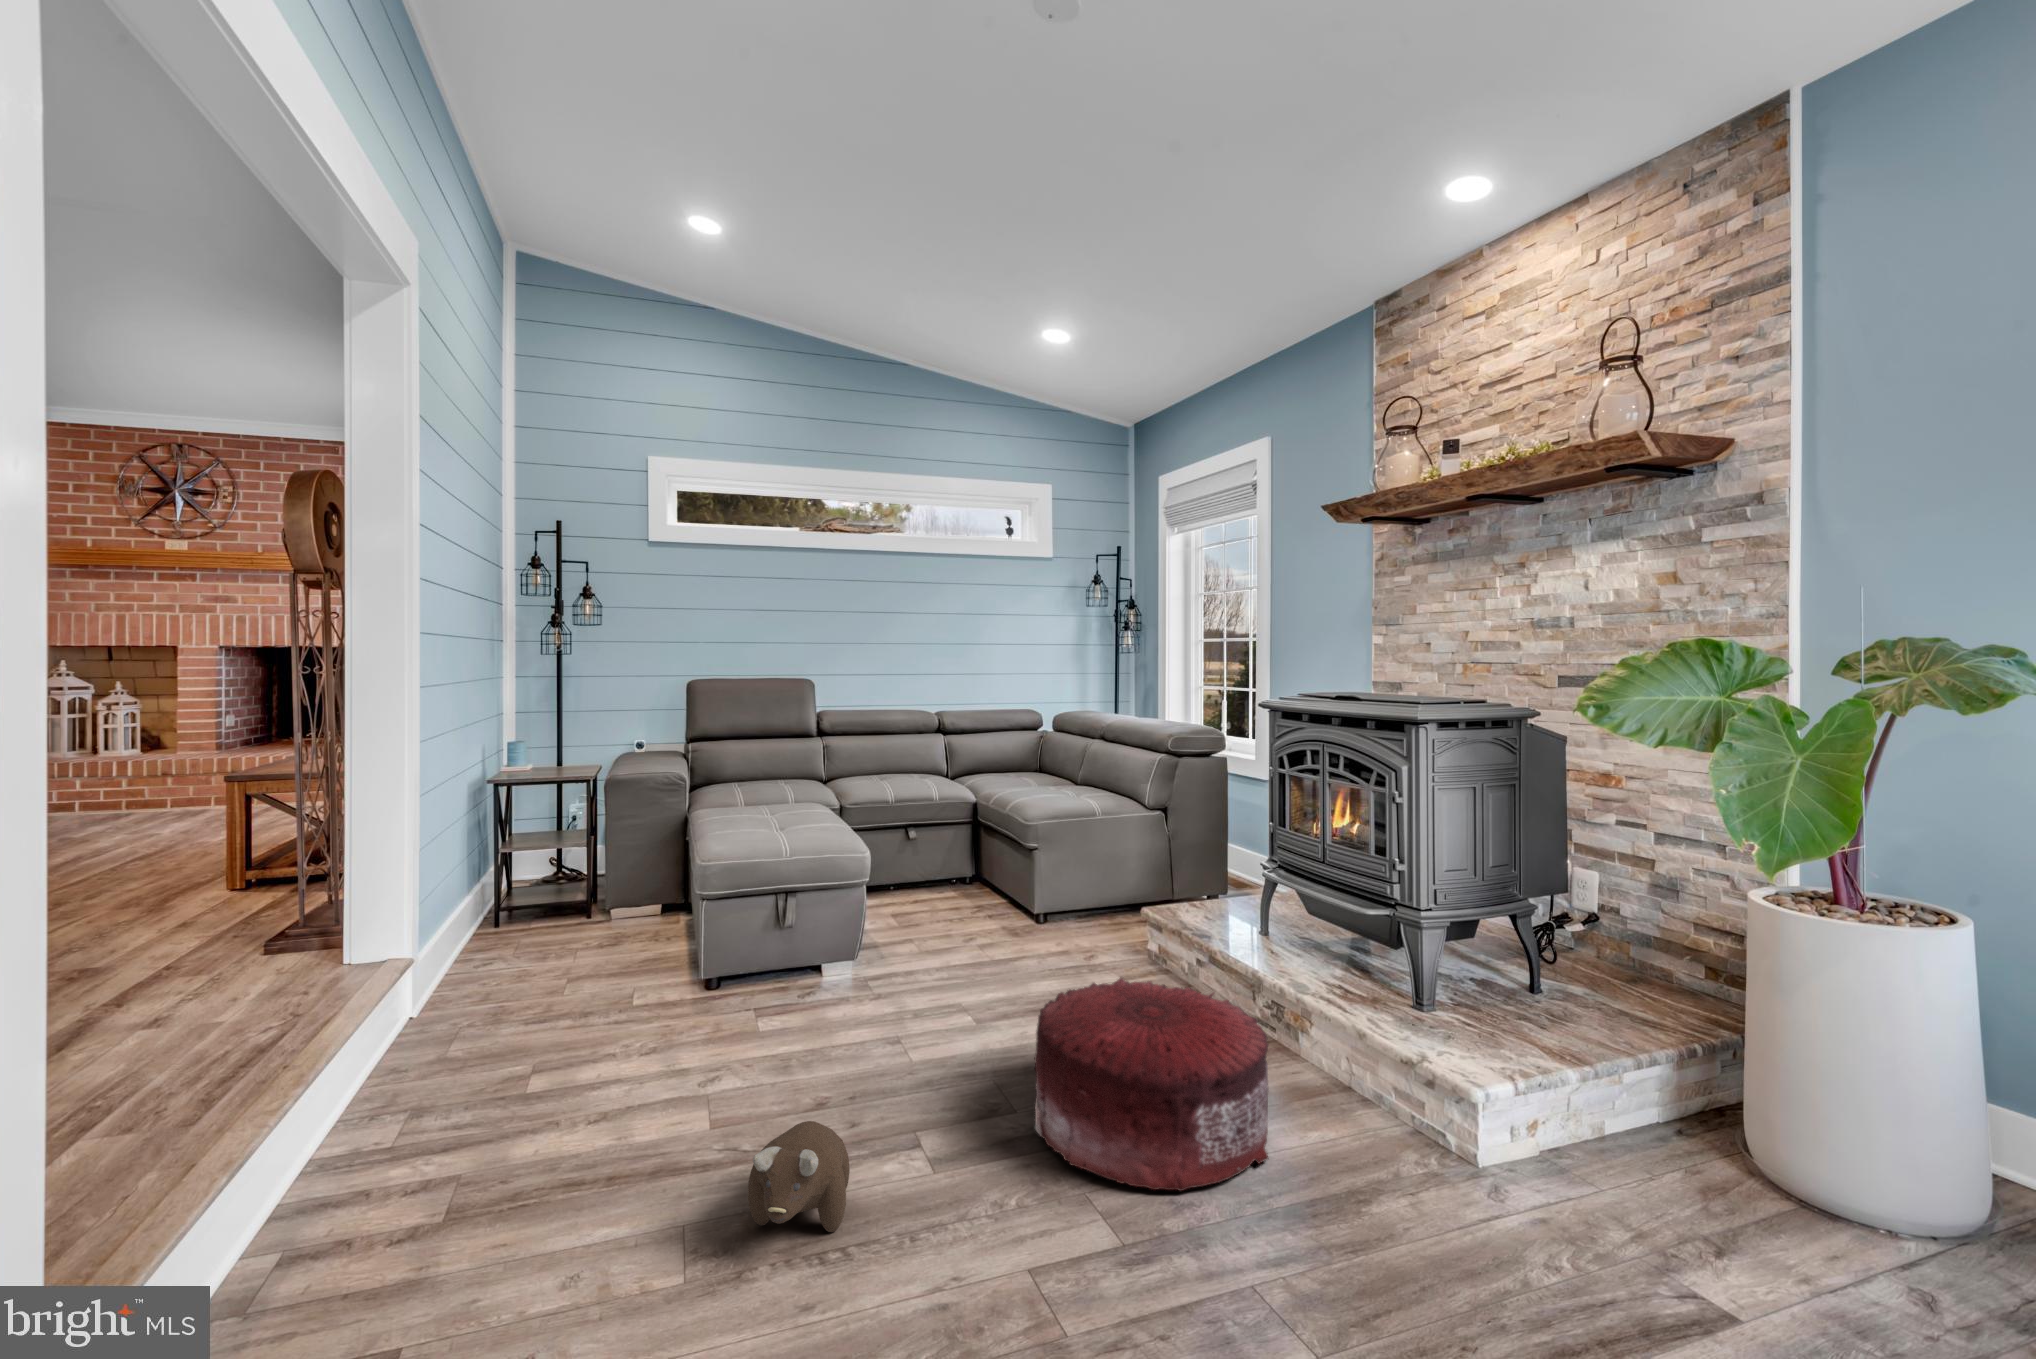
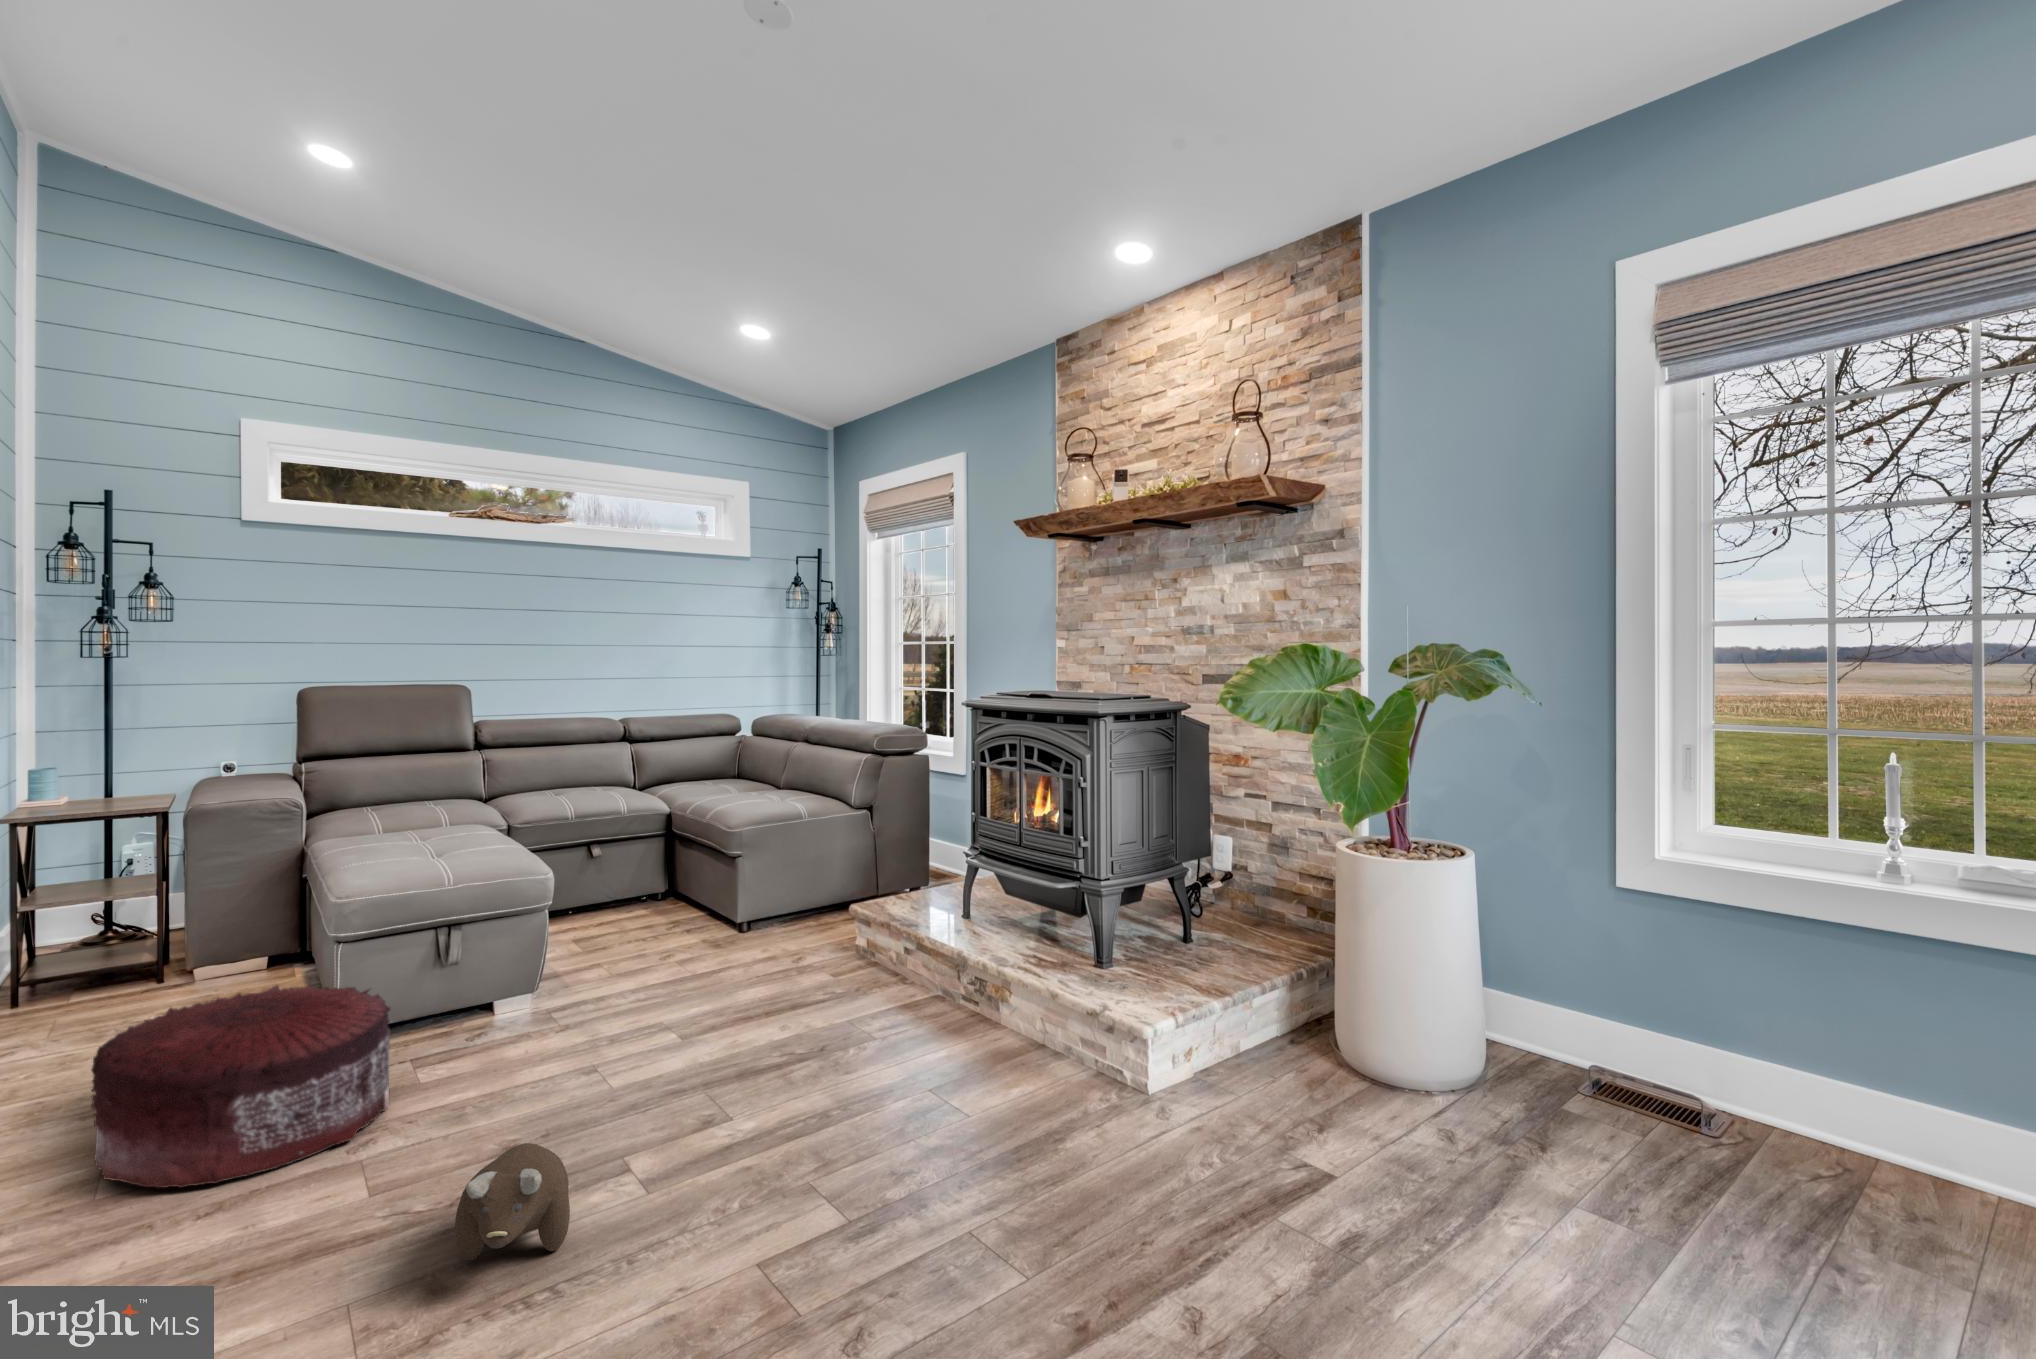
pouf: present [1035,978,1269,1191] -> present [91,985,390,1188]

